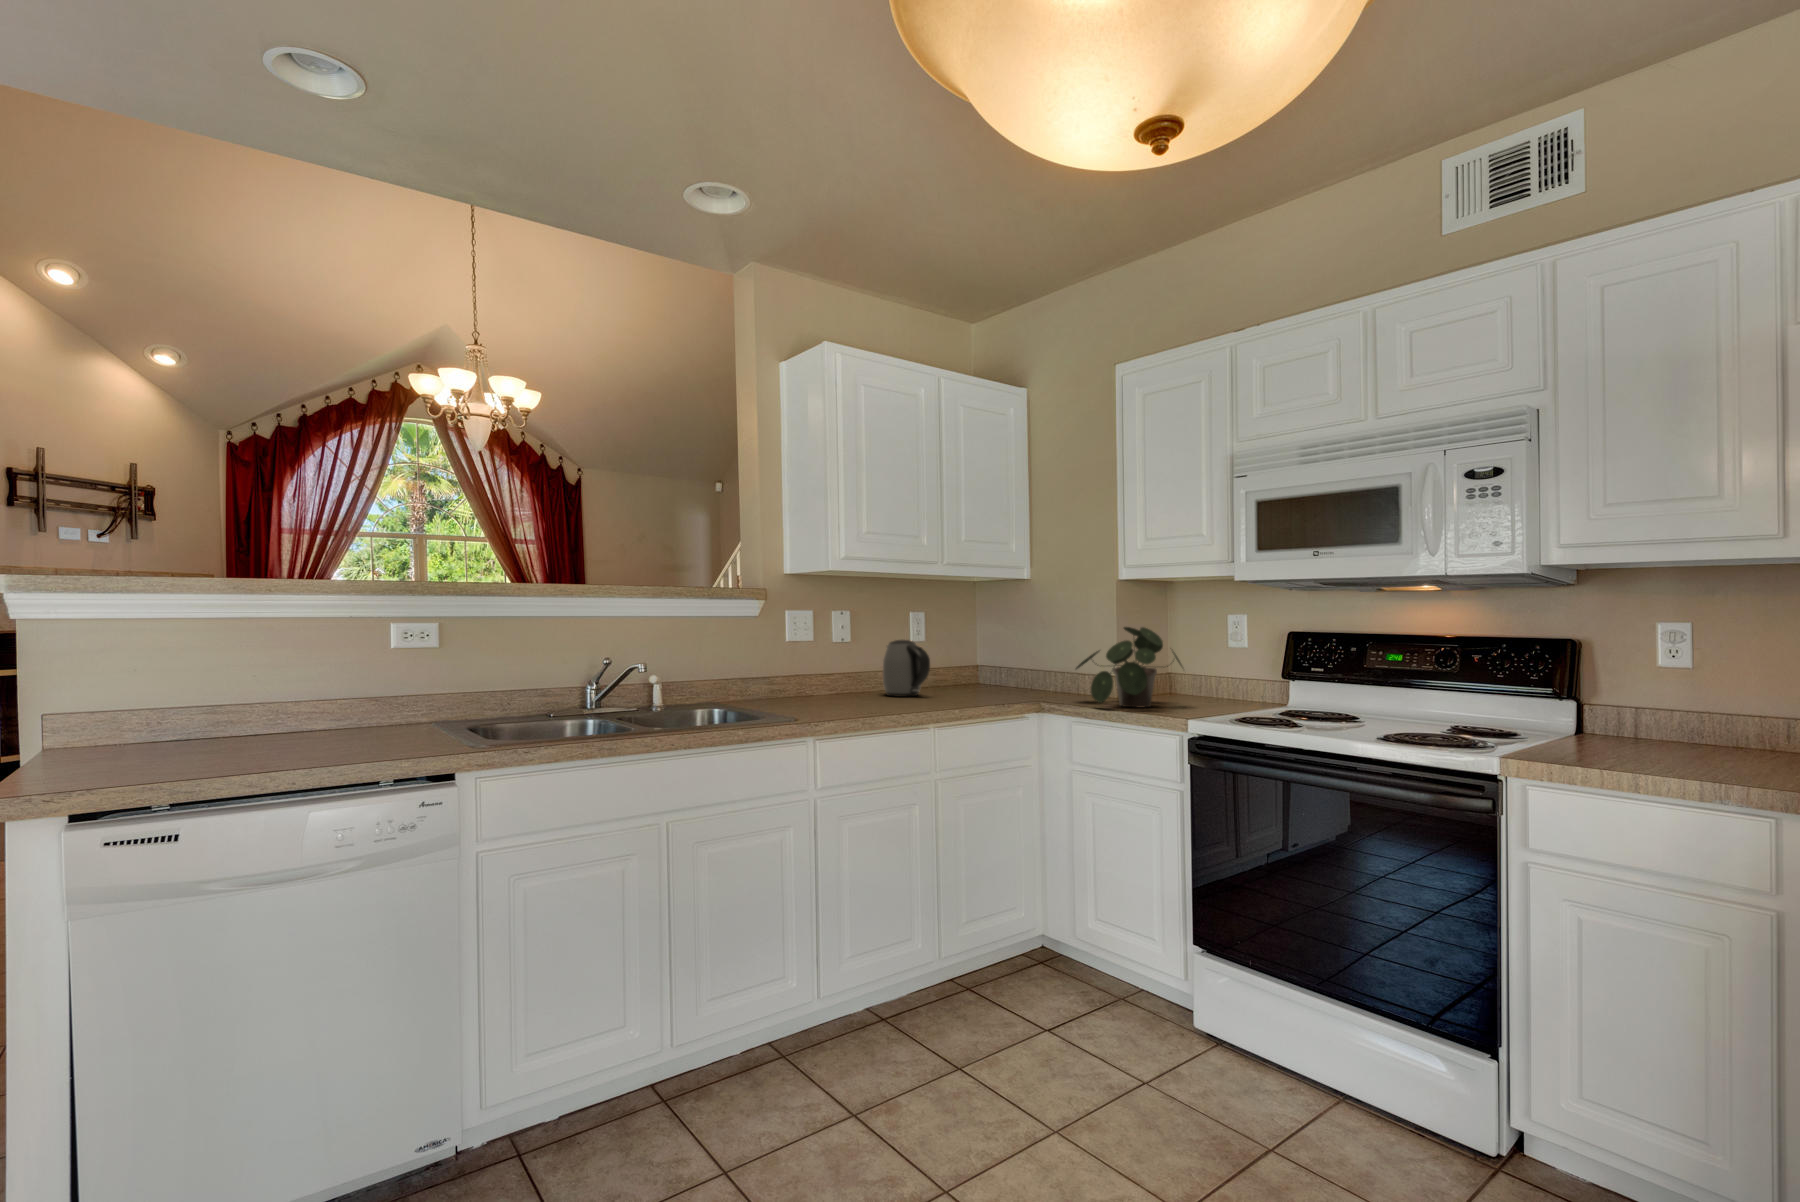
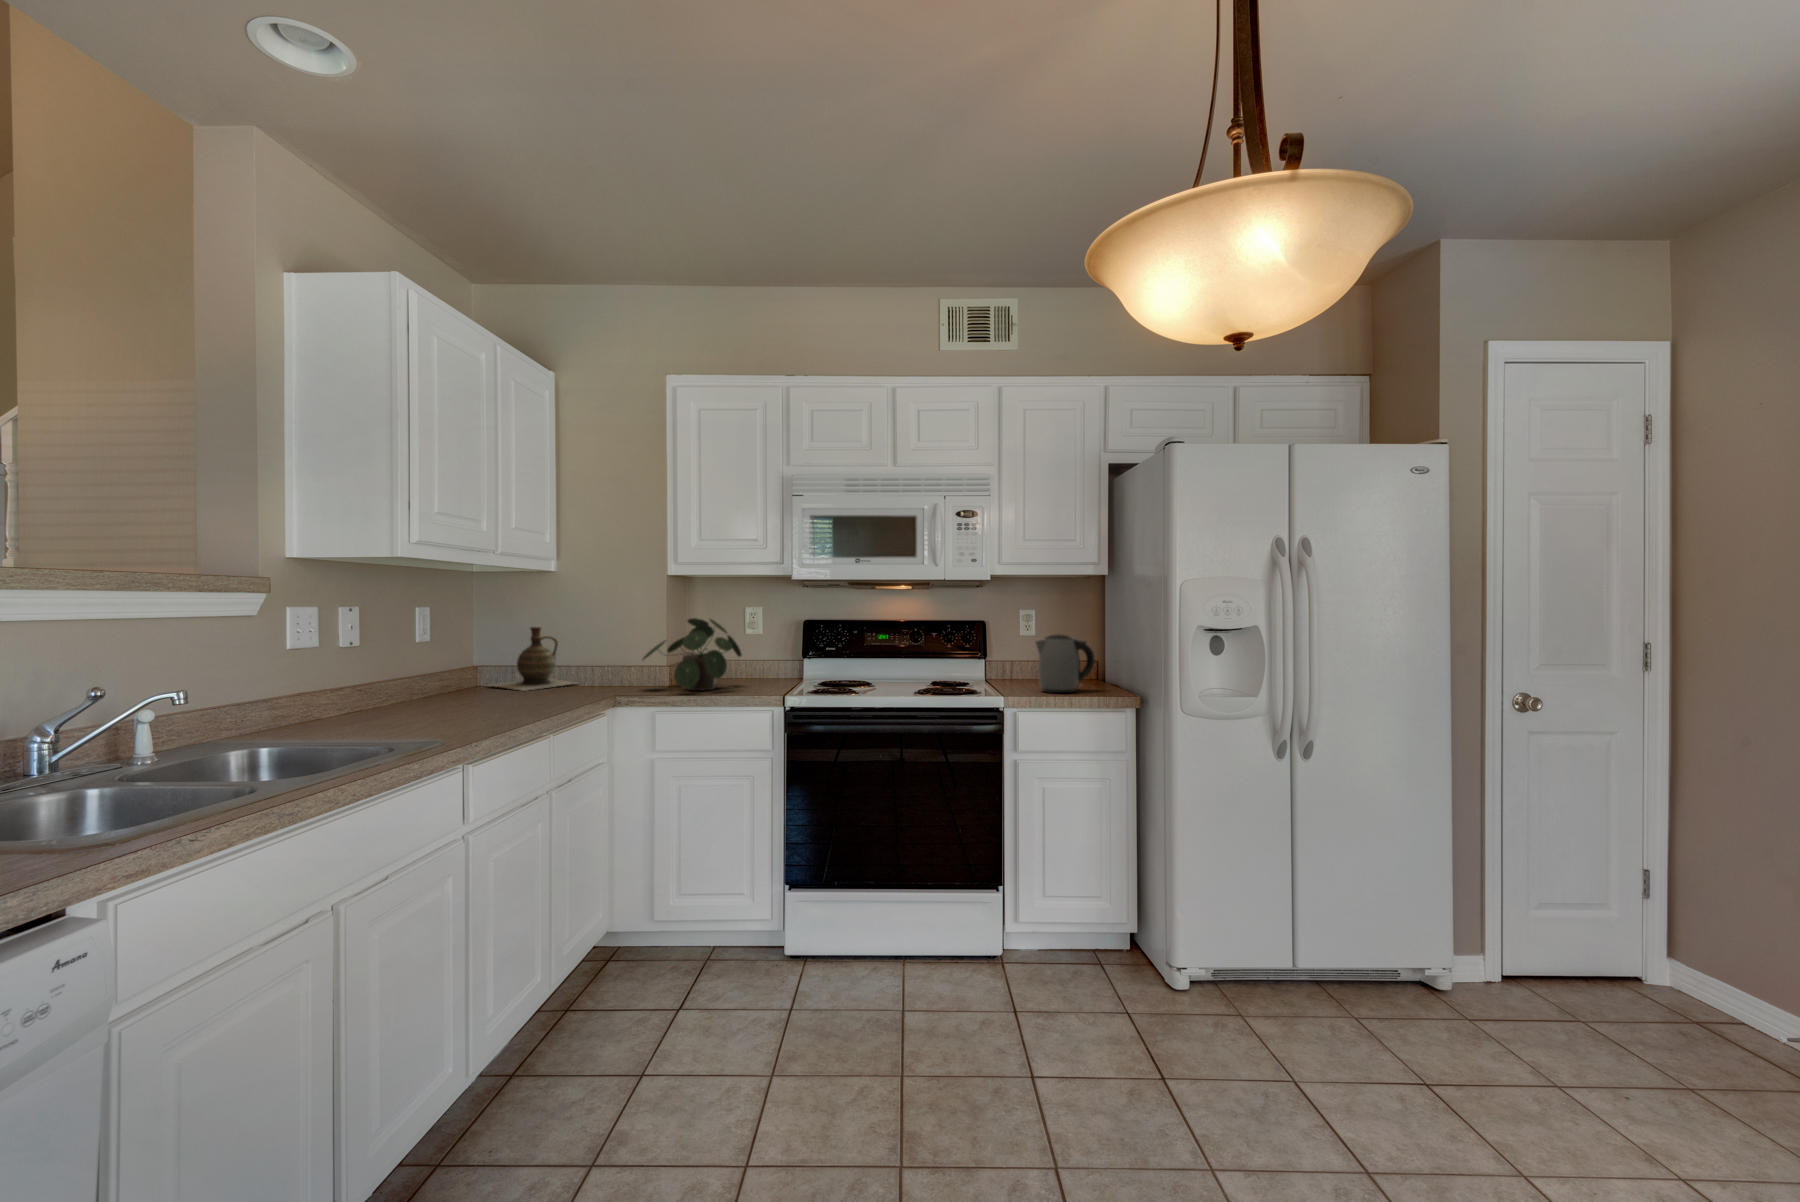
ceramic jug: none [976,633,1051,692] -> present [490,627,575,691]
kettle: present [883,640,930,697] -> present [1036,634,1094,693]

